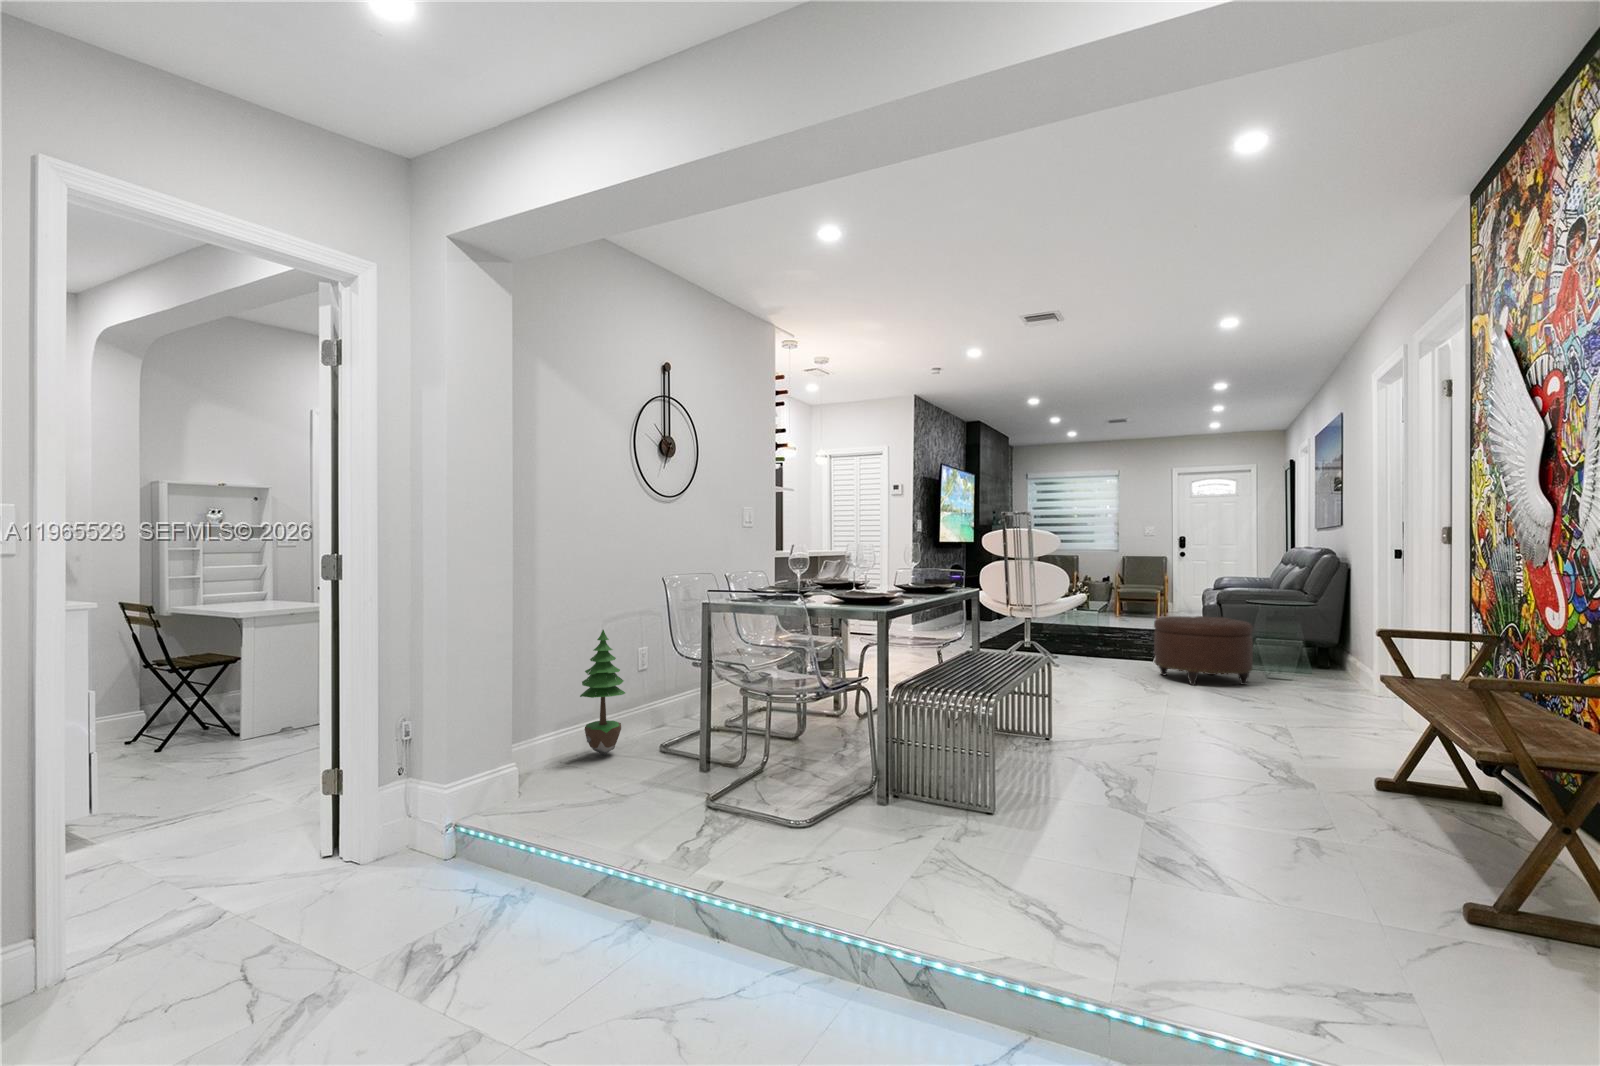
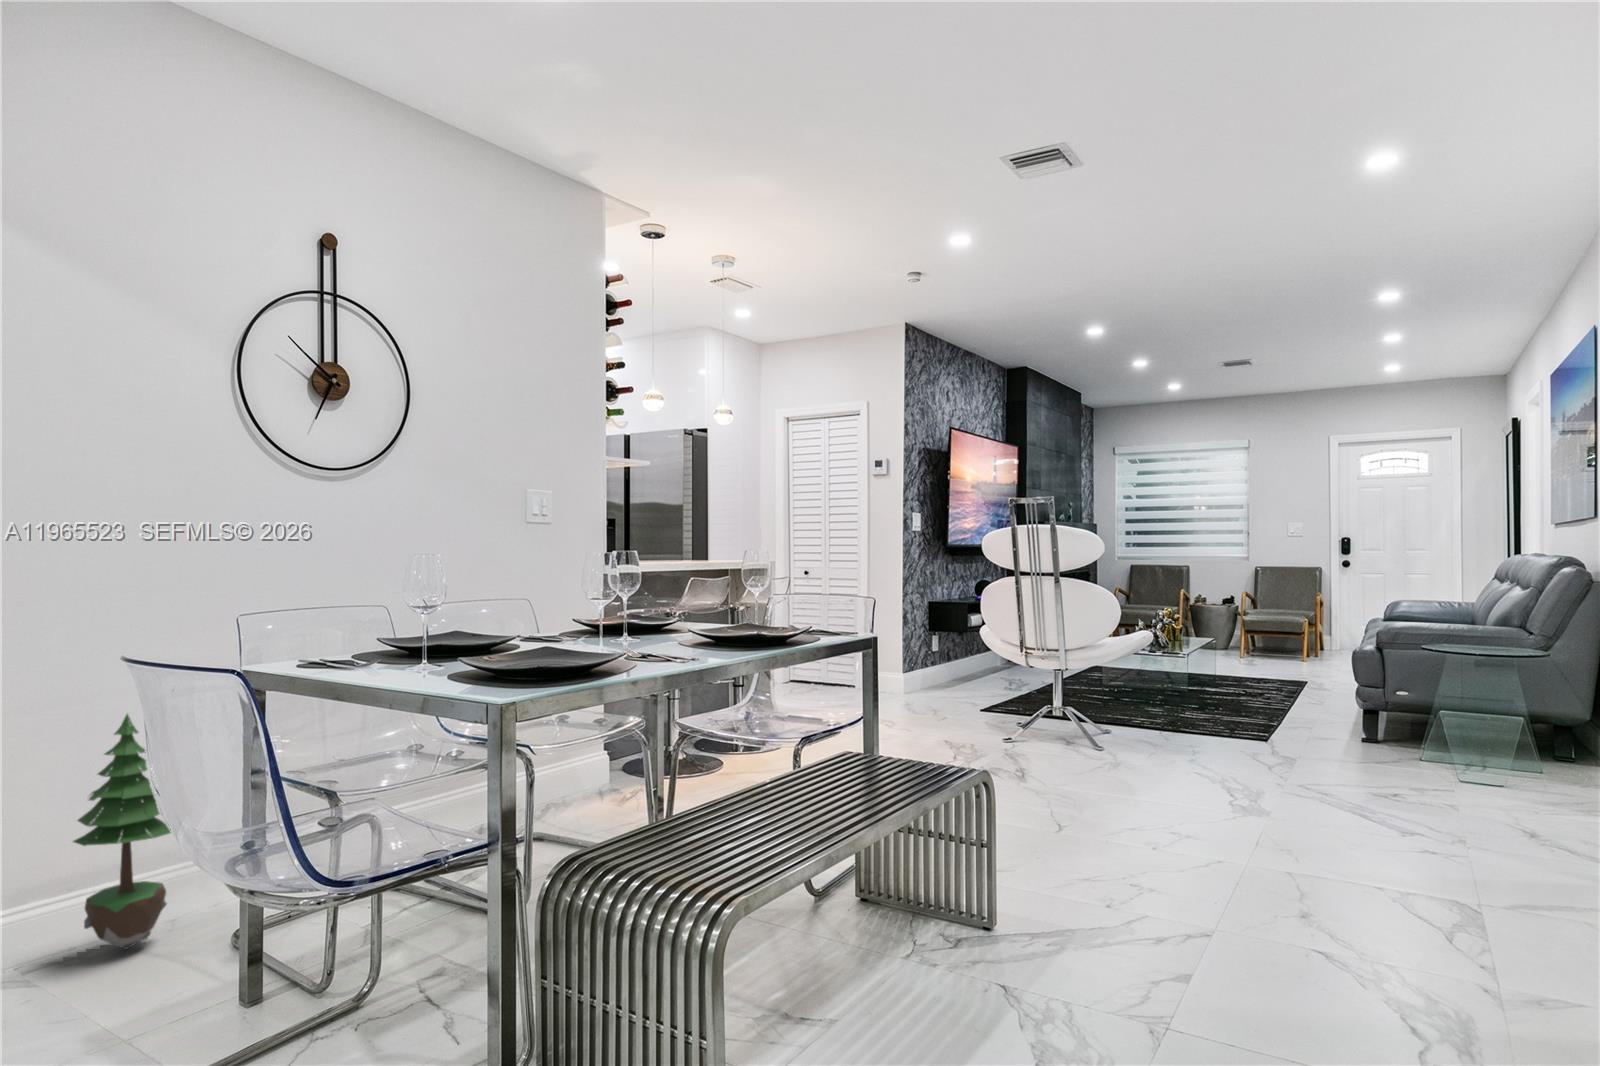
ottoman: present [1154,616,1253,685] -> none [1257,672,1429,796]

